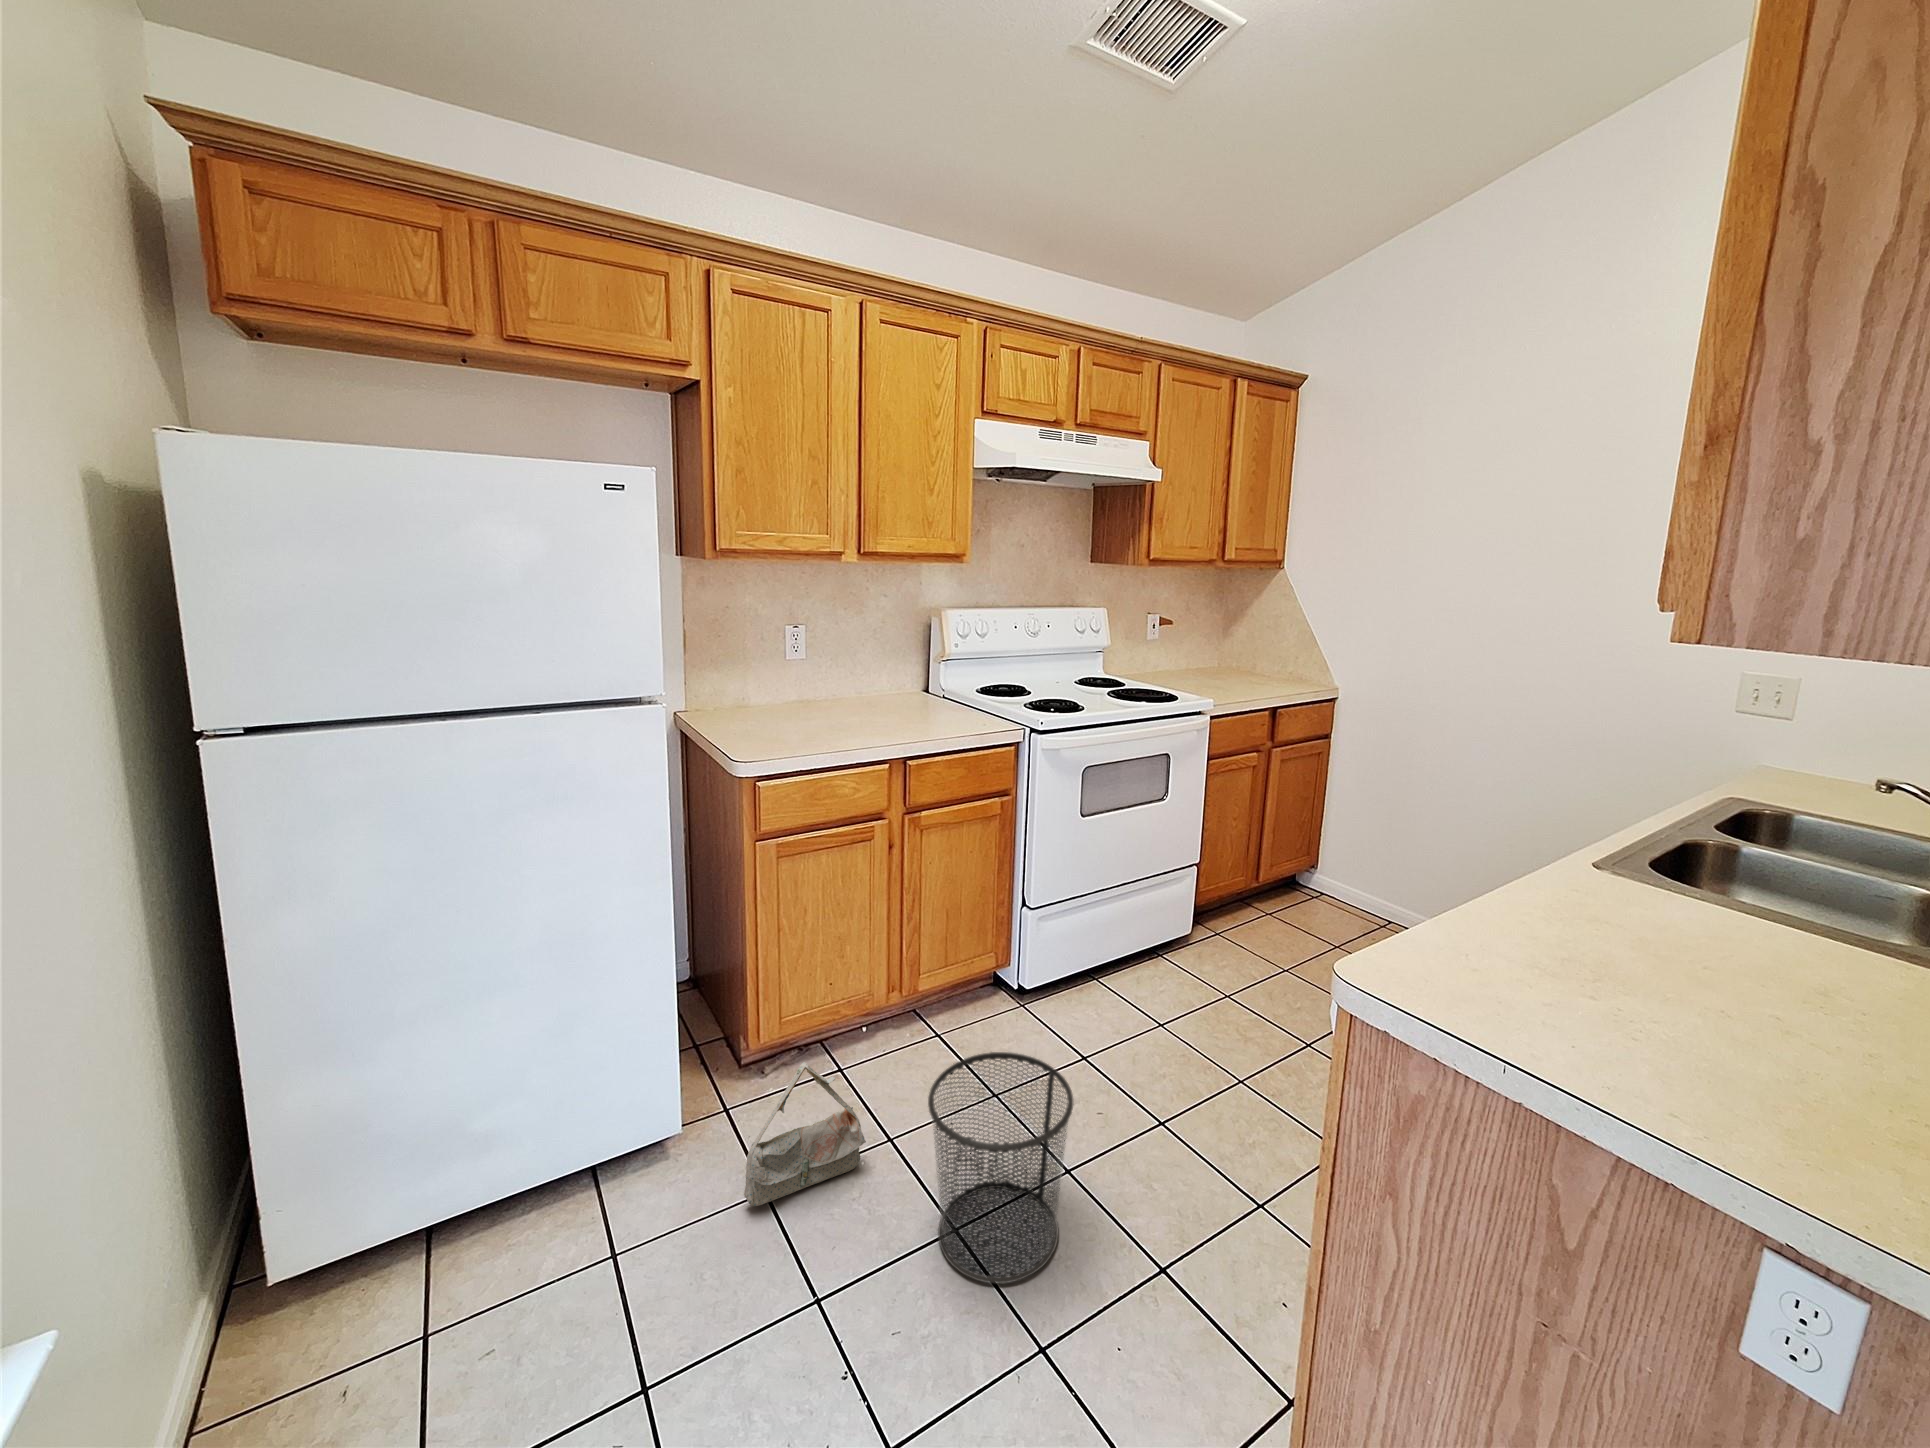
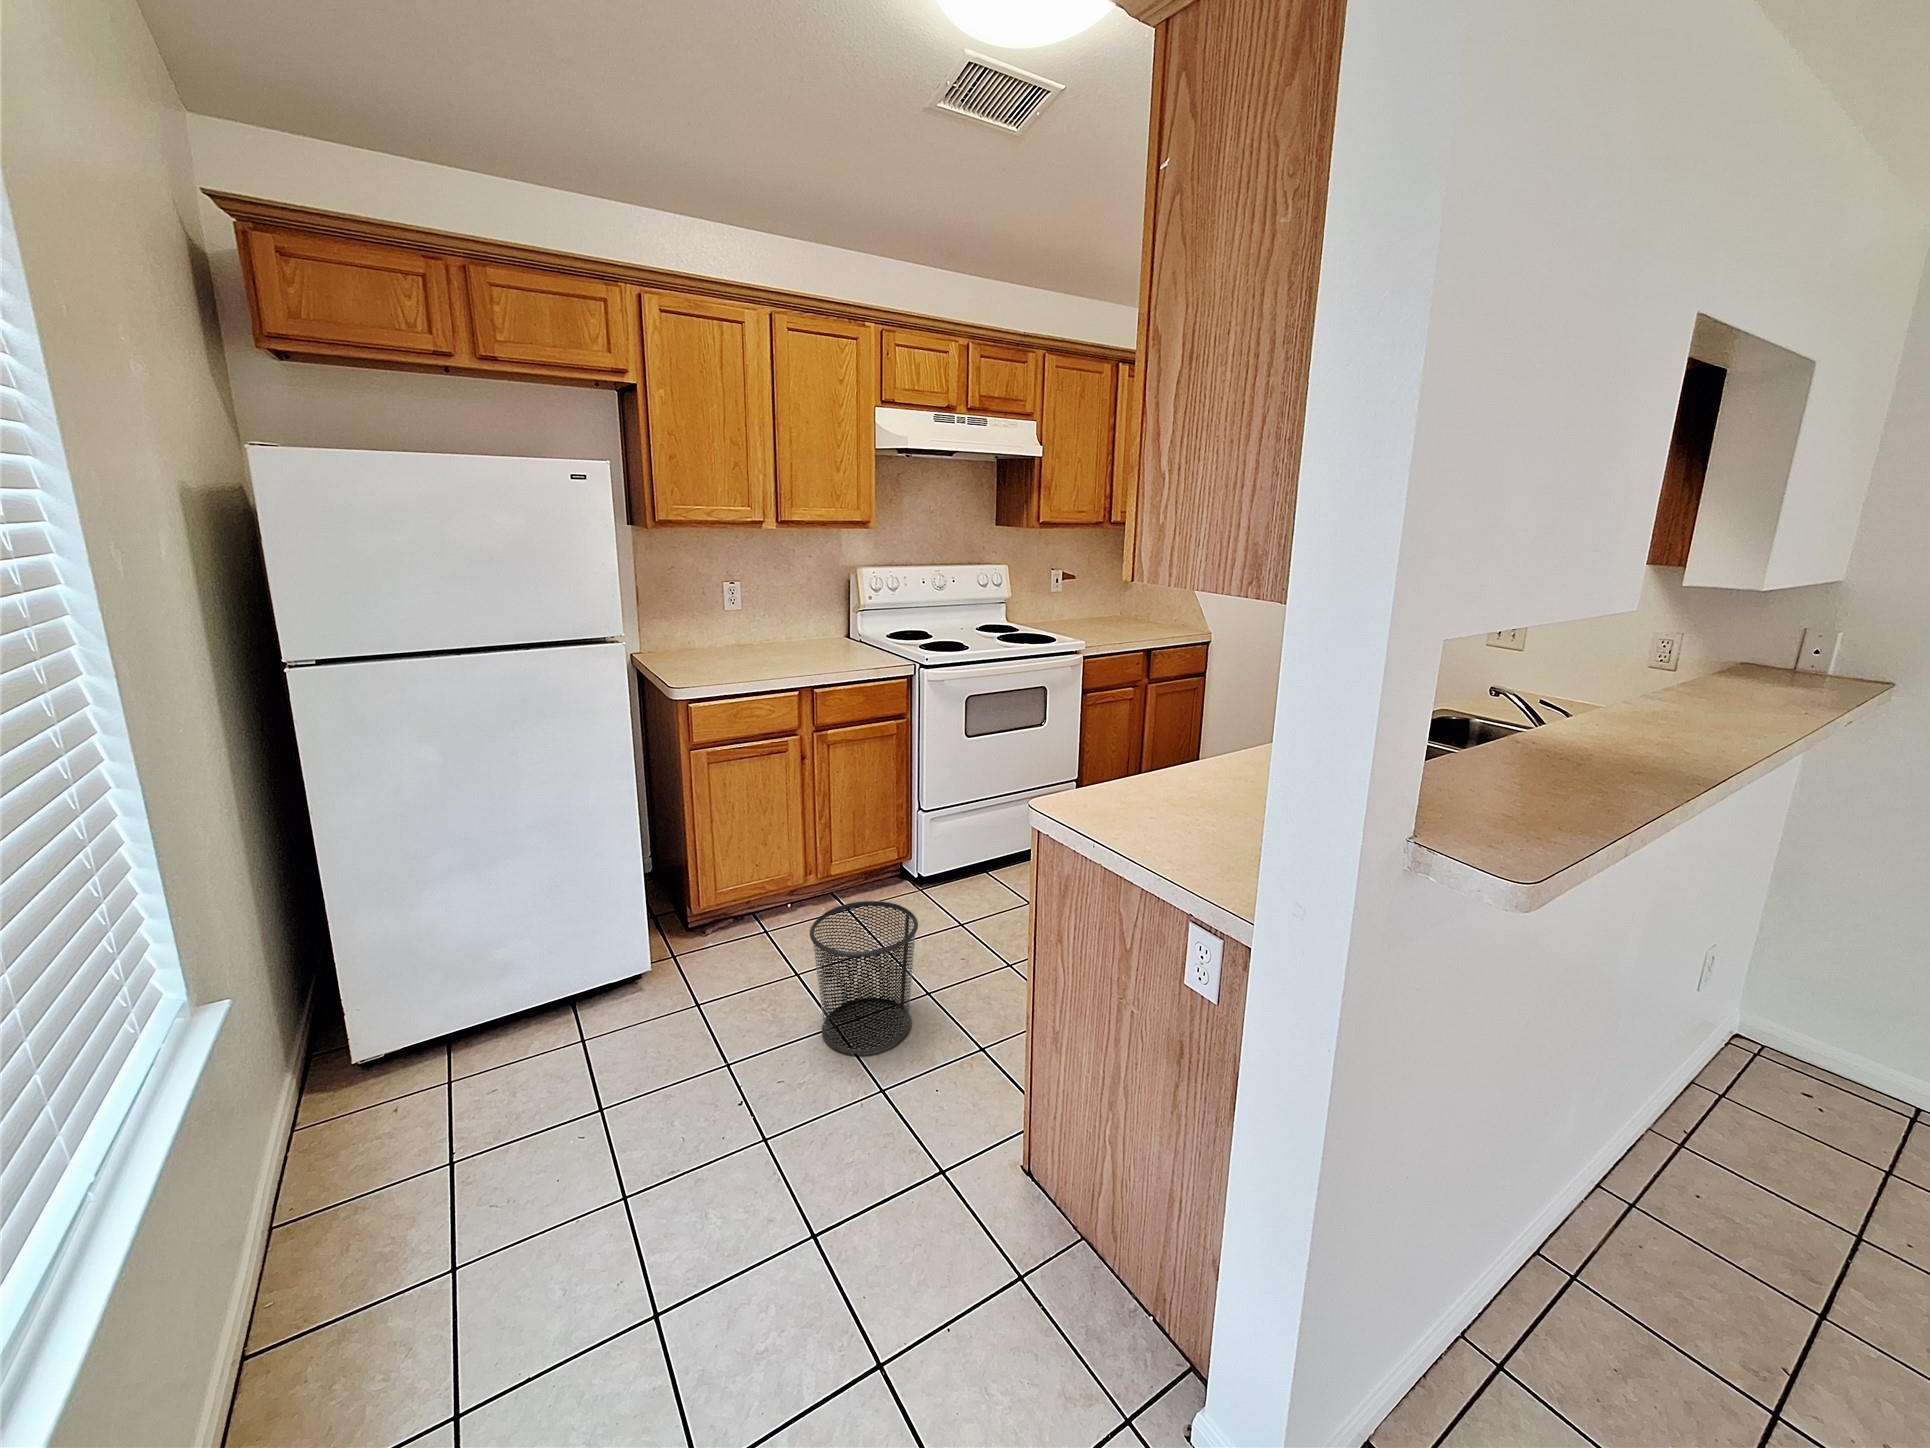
bag: present [744,1062,866,1206] -> none [681,909,775,1011]

